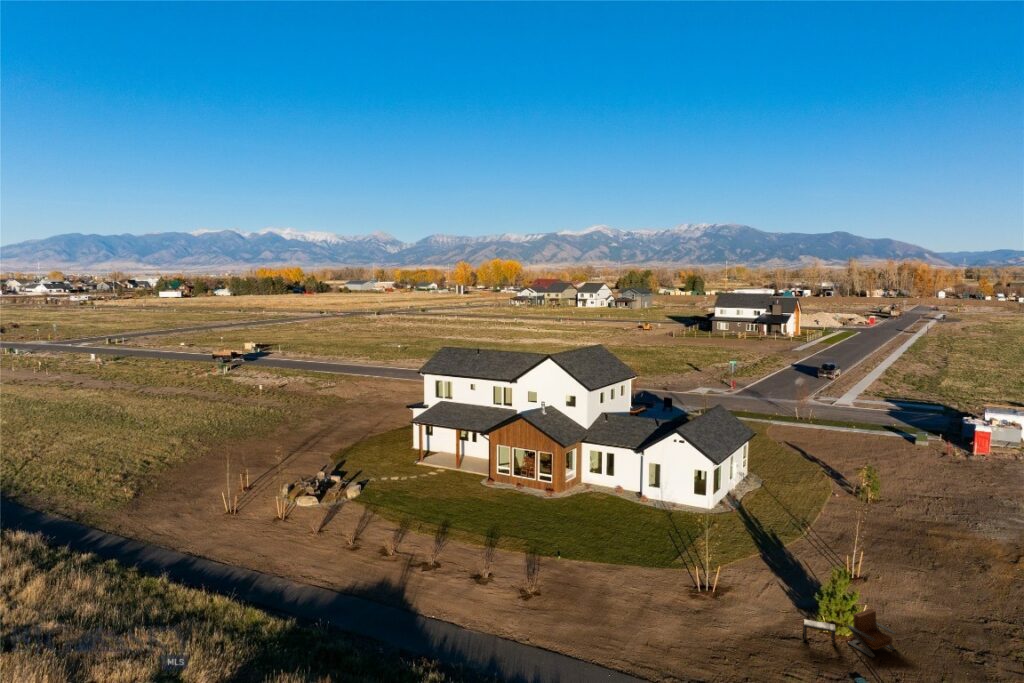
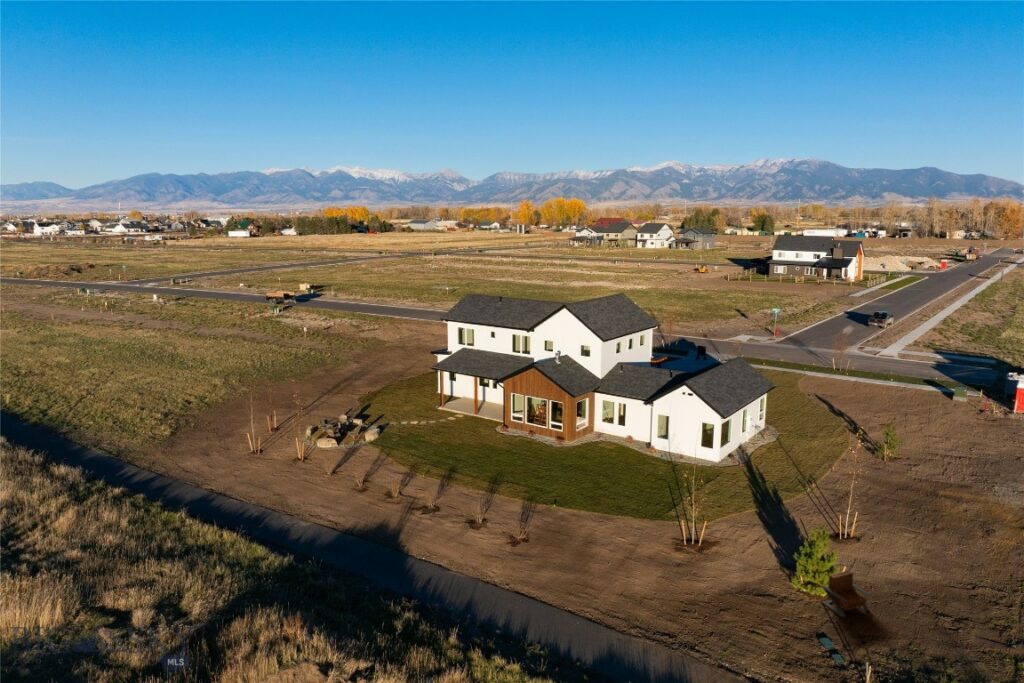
bench: present [803,619,836,645] -> none [778,577,810,604]

